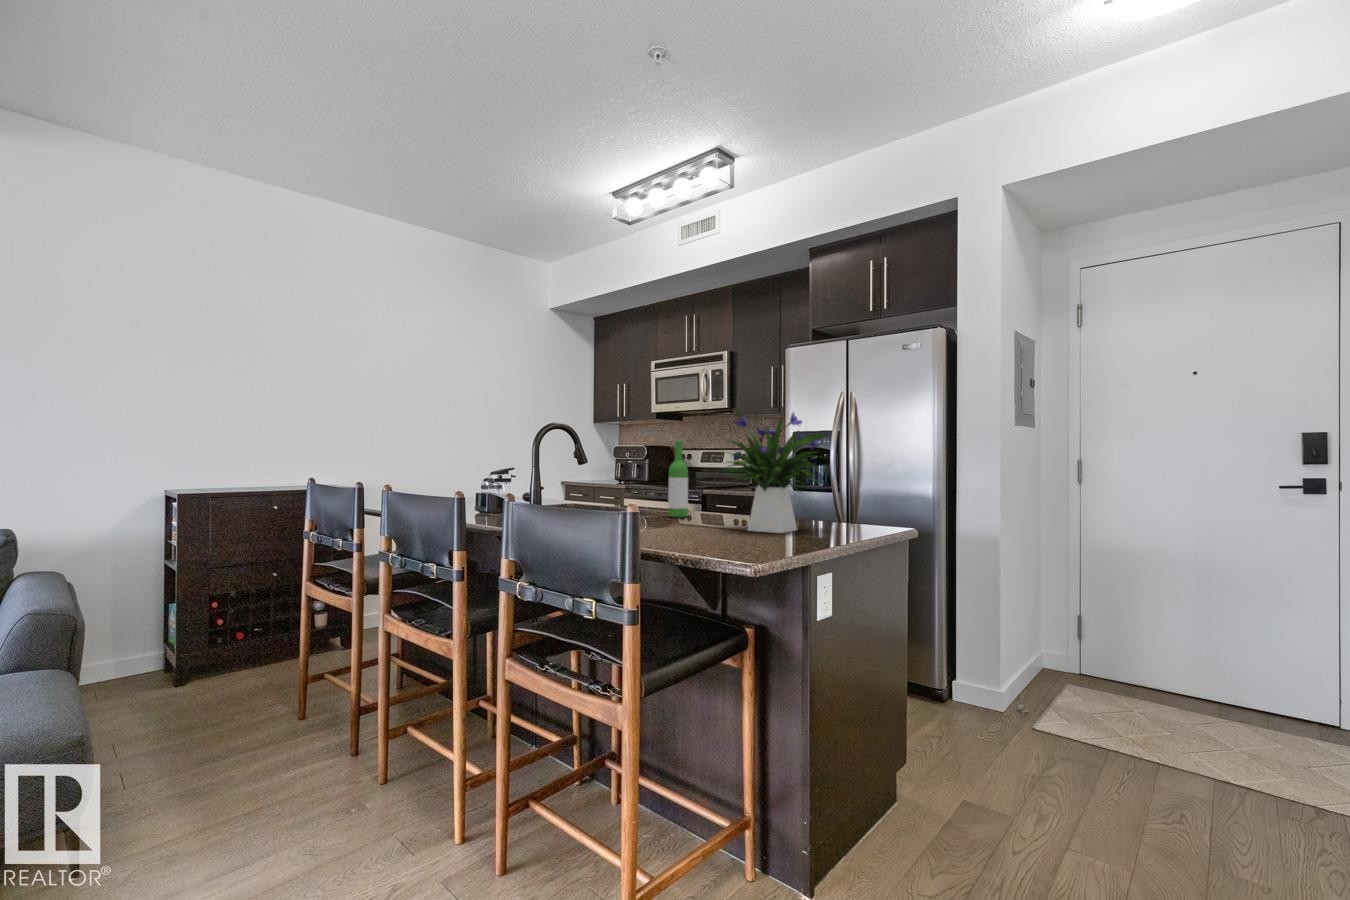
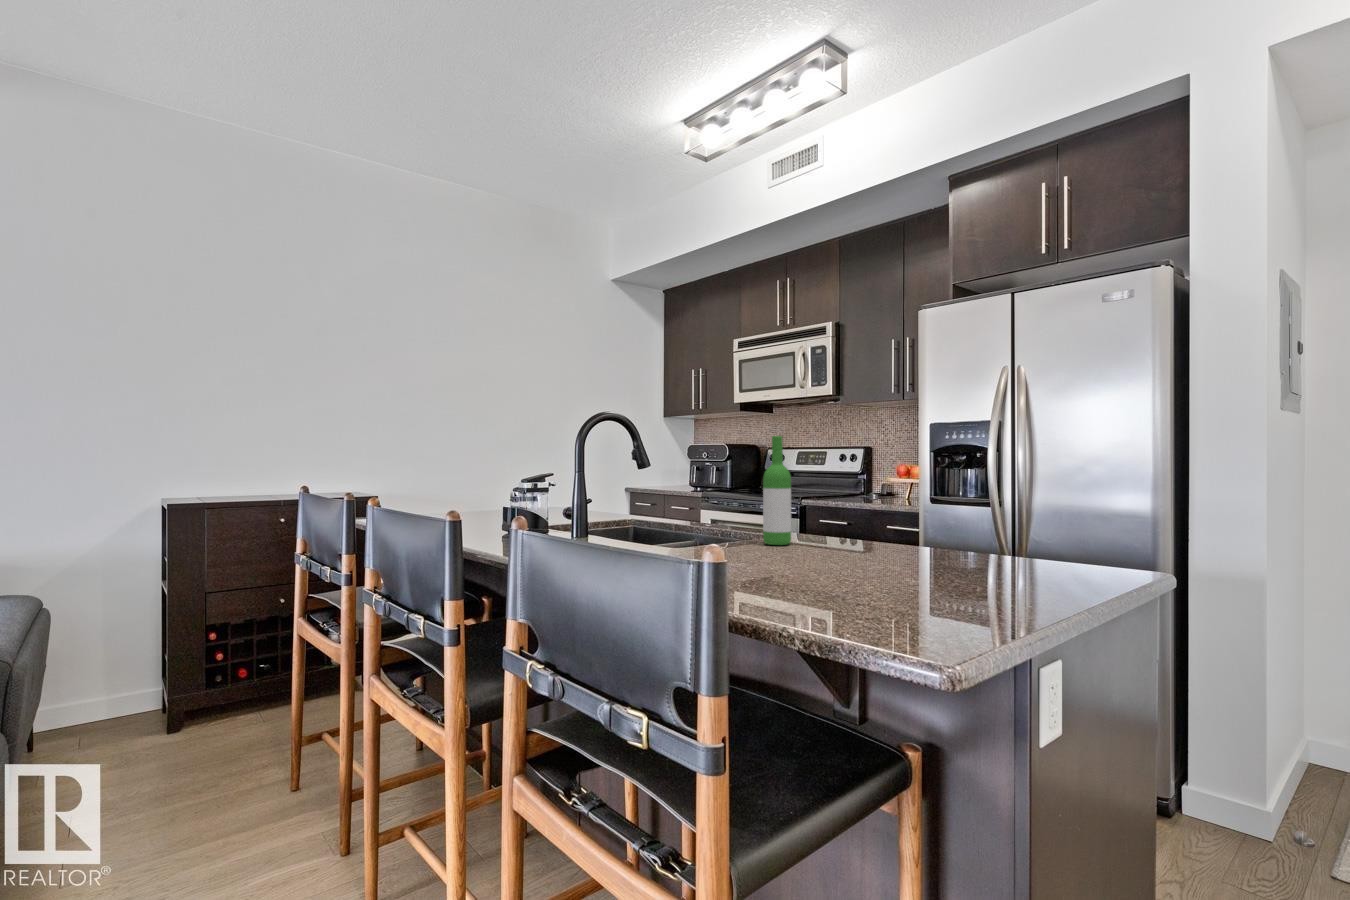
flower arrangement: present [724,409,829,533] -> none [827,383,1031,581]

